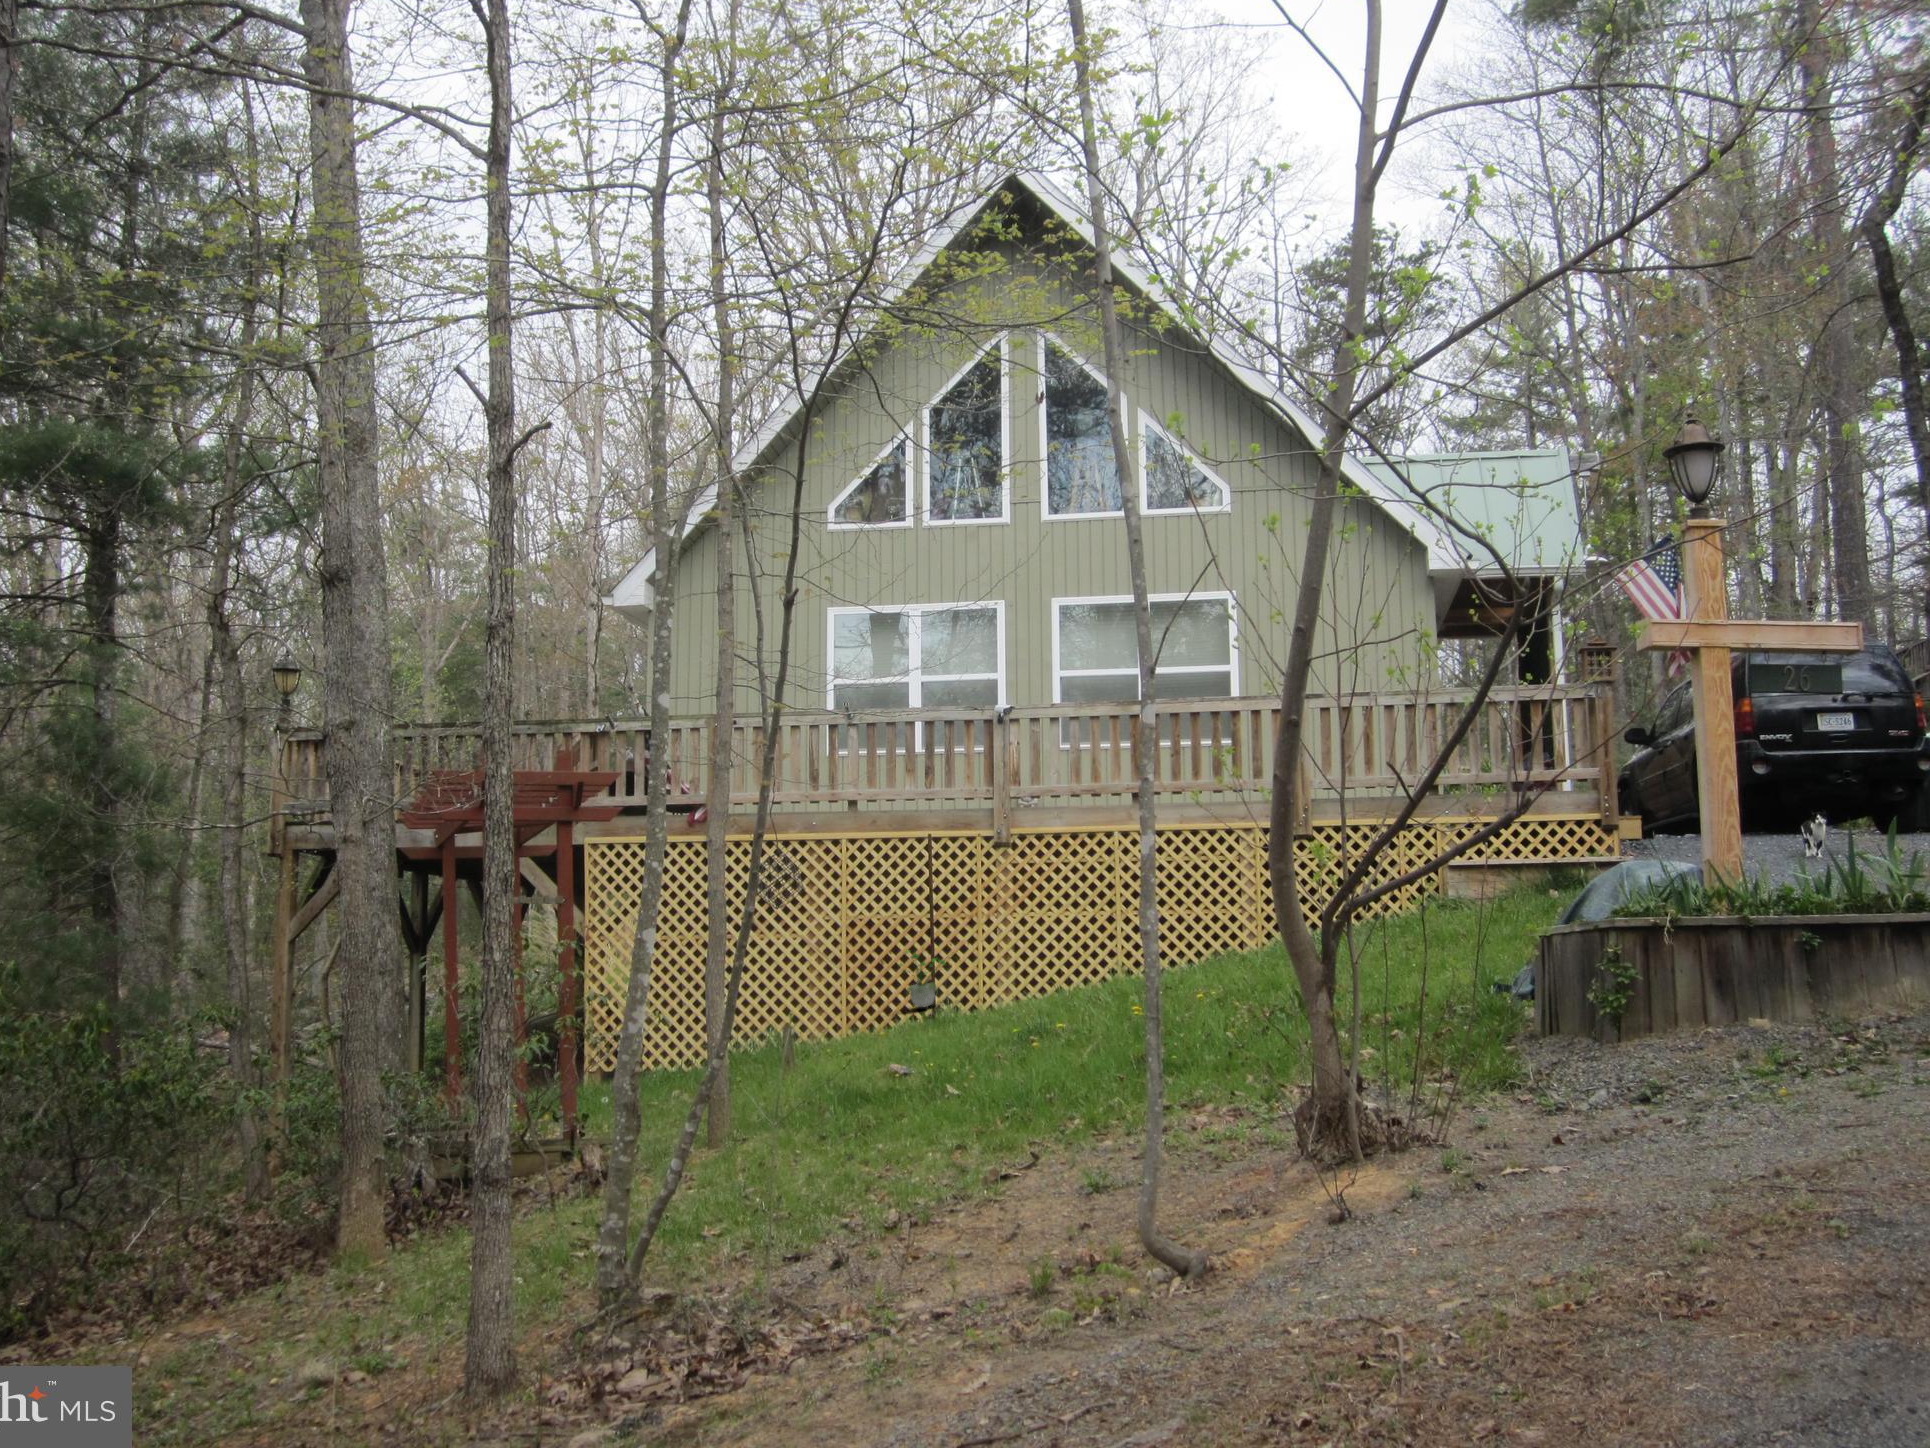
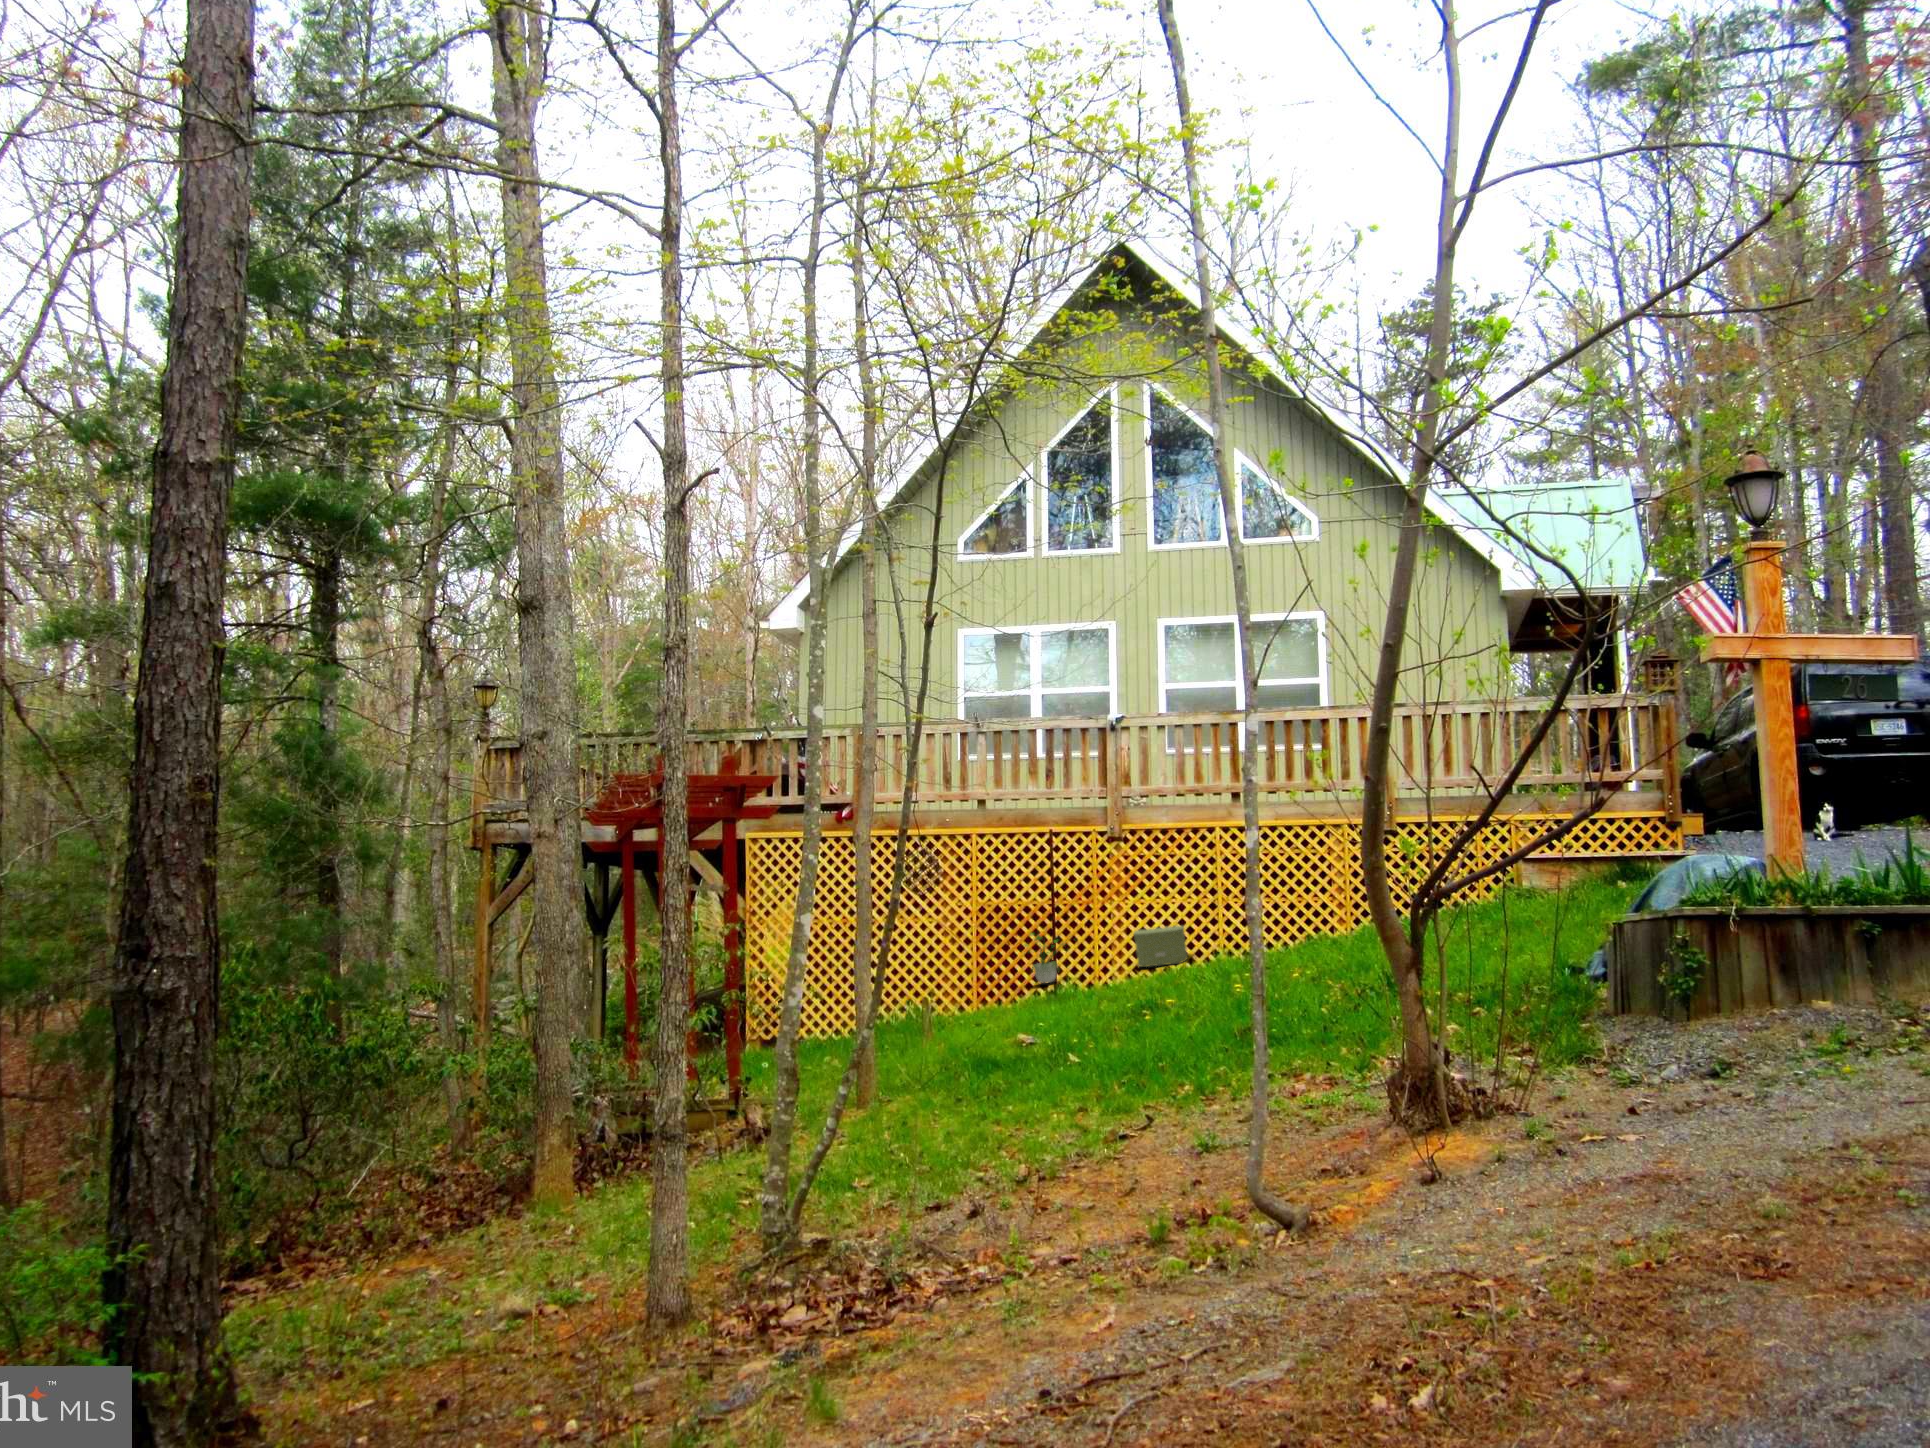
storage box: none [1020,941,1081,989] -> present [1134,926,1187,967]

